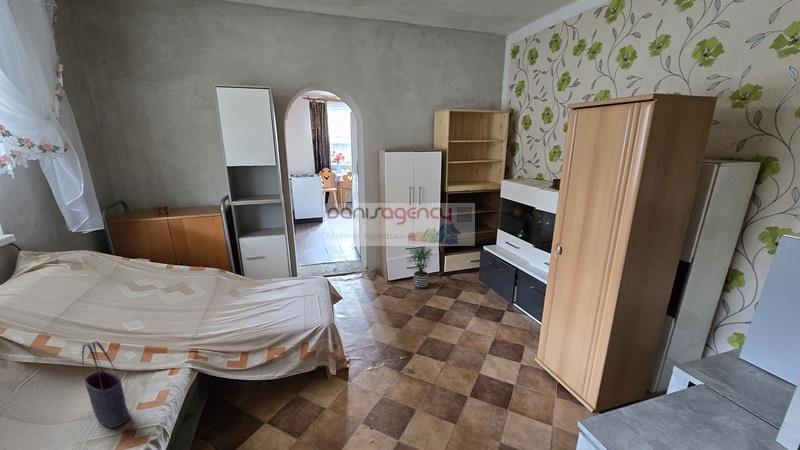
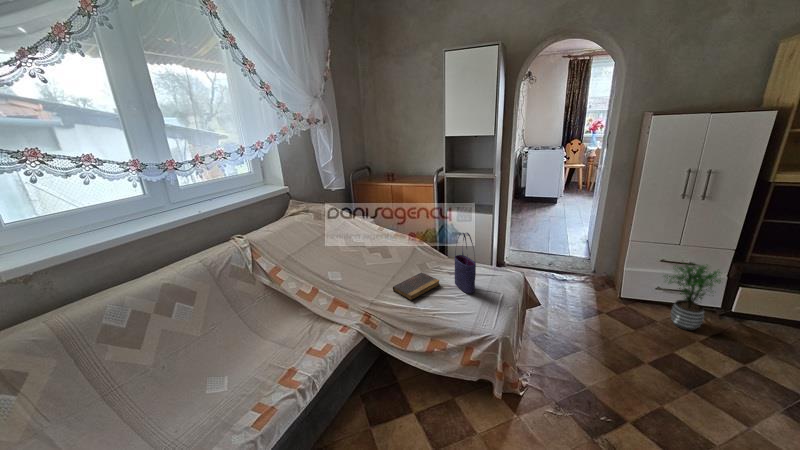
book: none [214,297,262,323] -> present [393,272,440,301]
tote bag: present [82,341,130,428] -> present [455,233,476,293]

